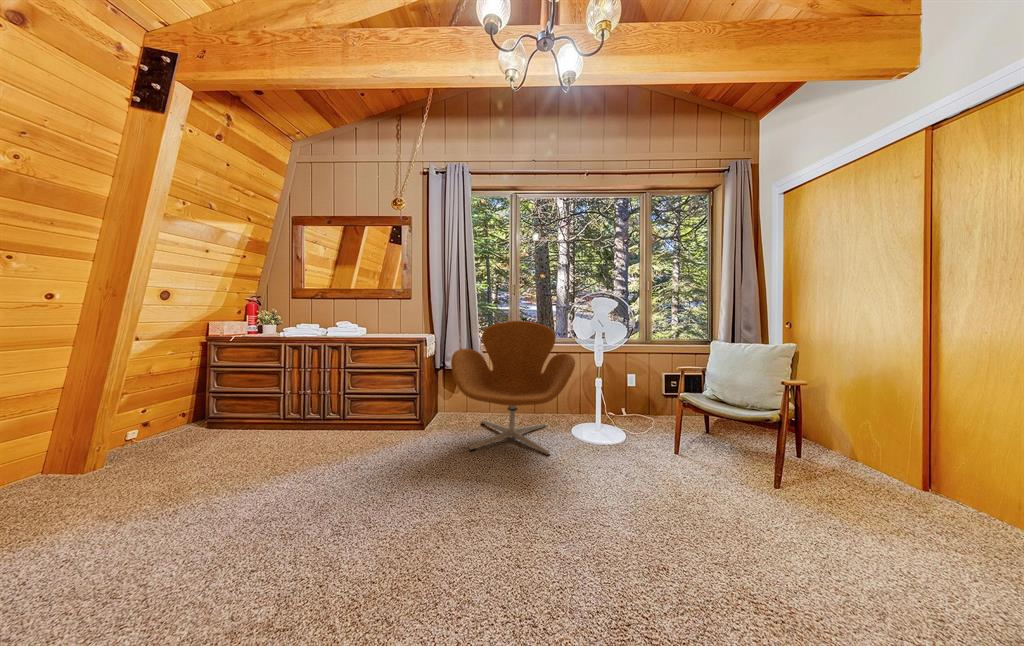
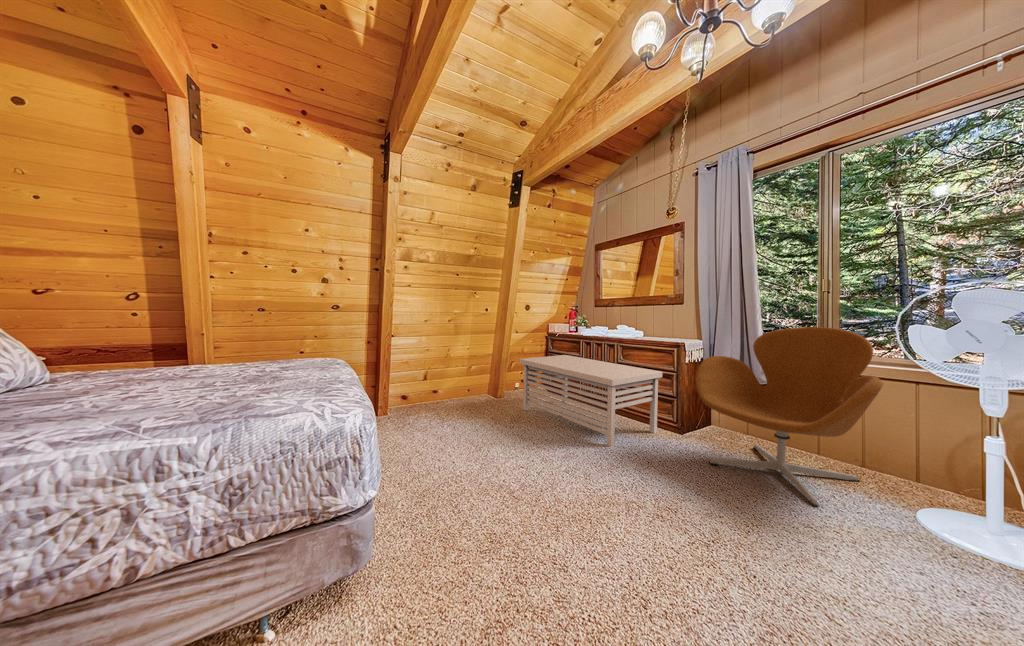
storage bench: none [167,366,406,475] -> present [519,355,662,447]

